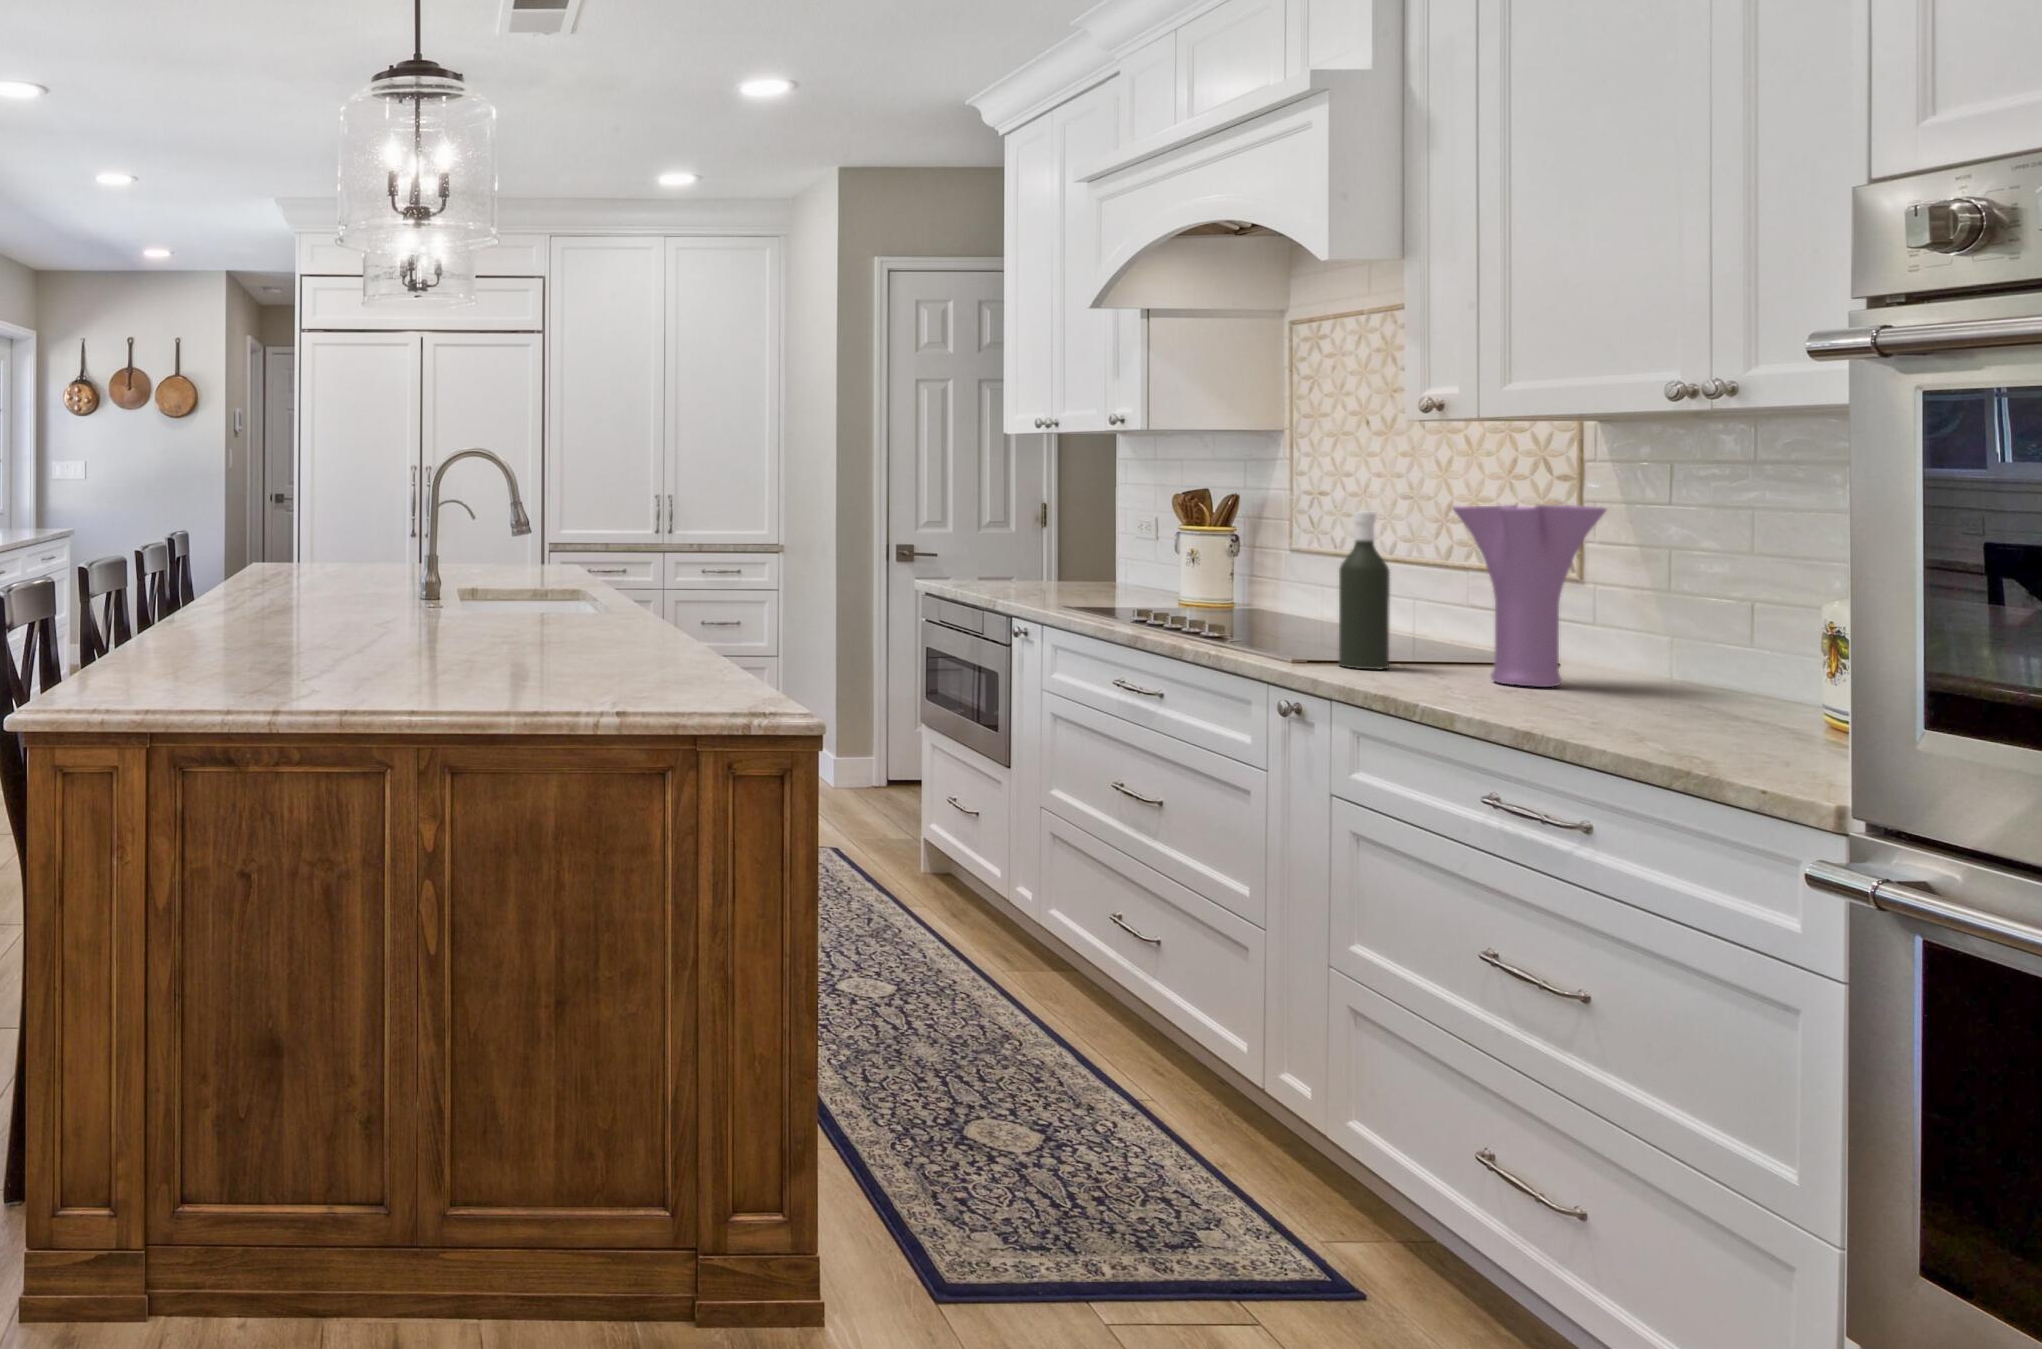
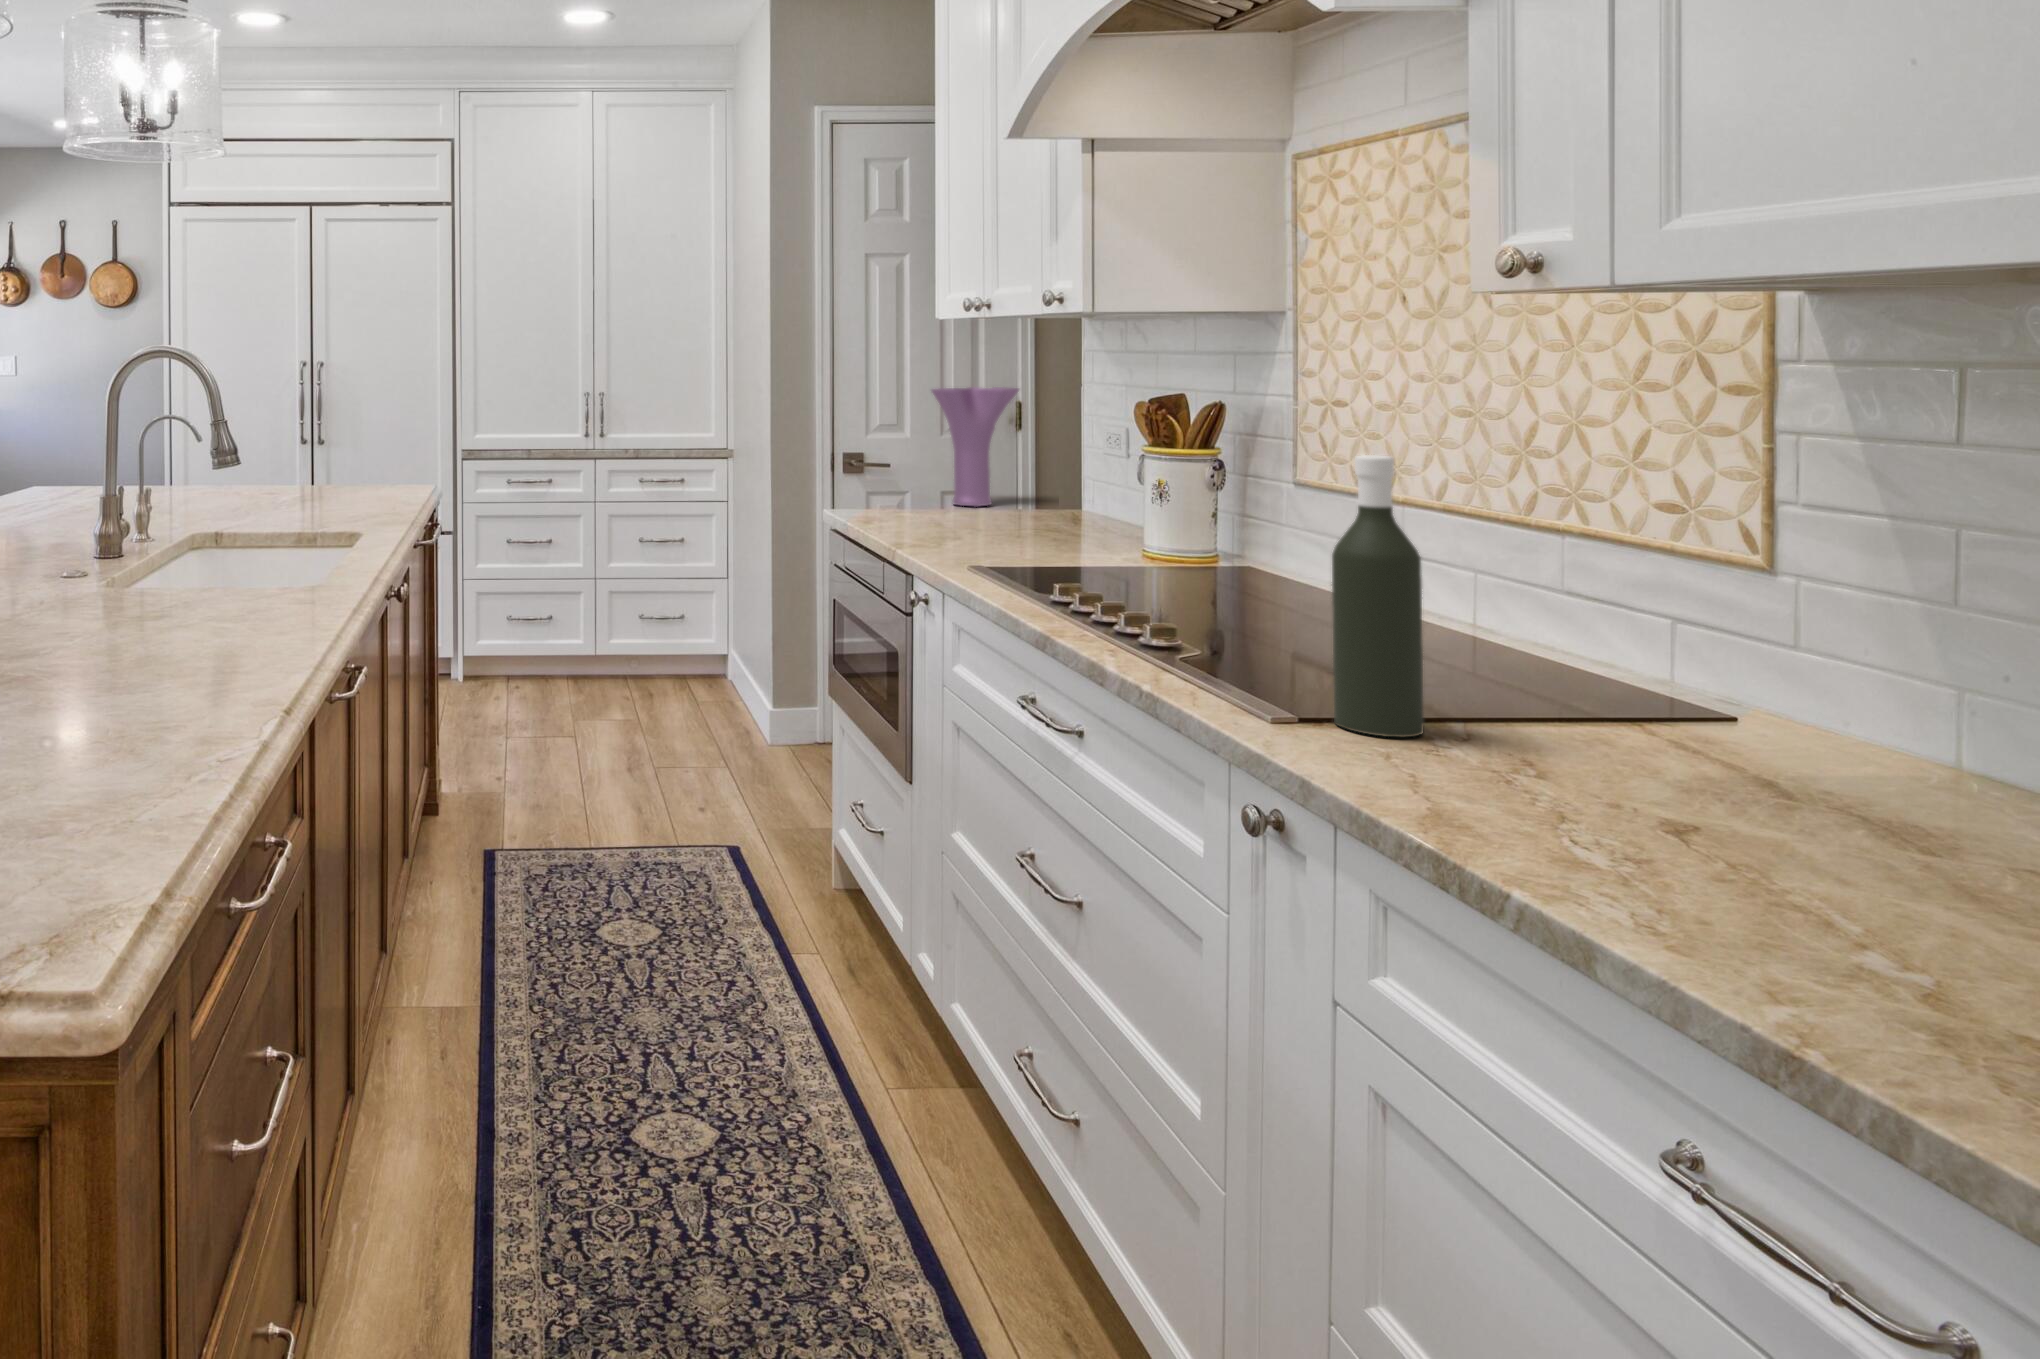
vase: present [1453,505,1606,687] -> present [932,387,1019,506]

